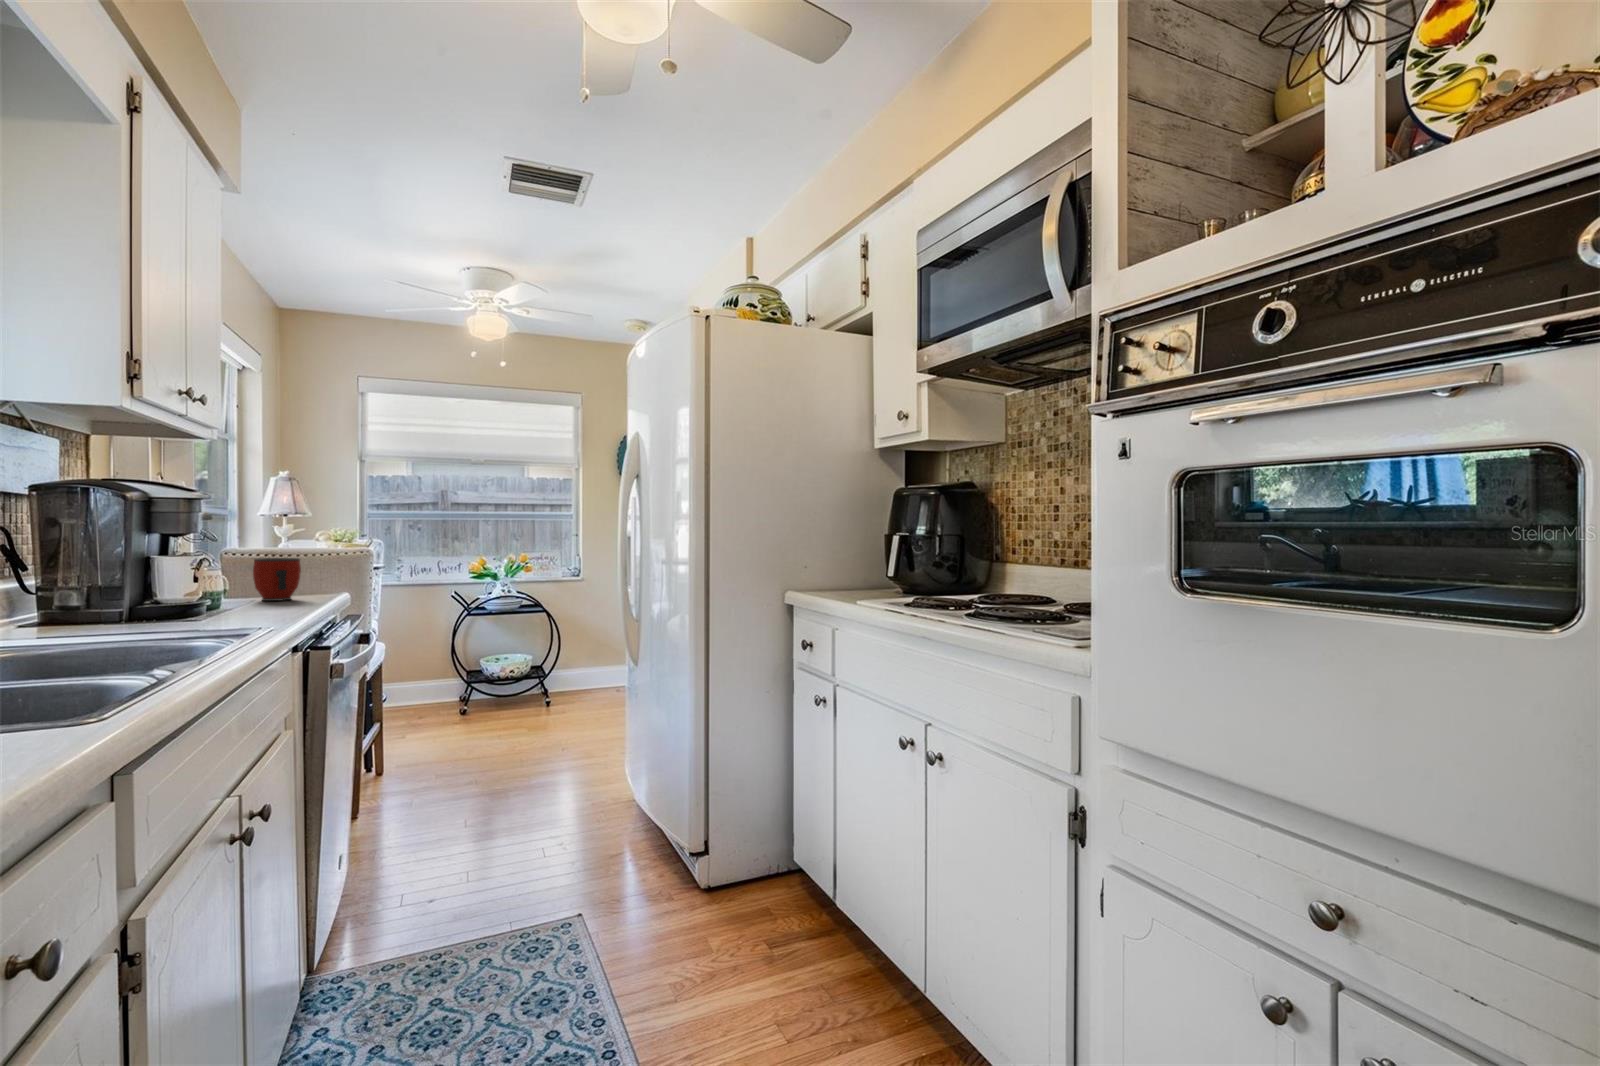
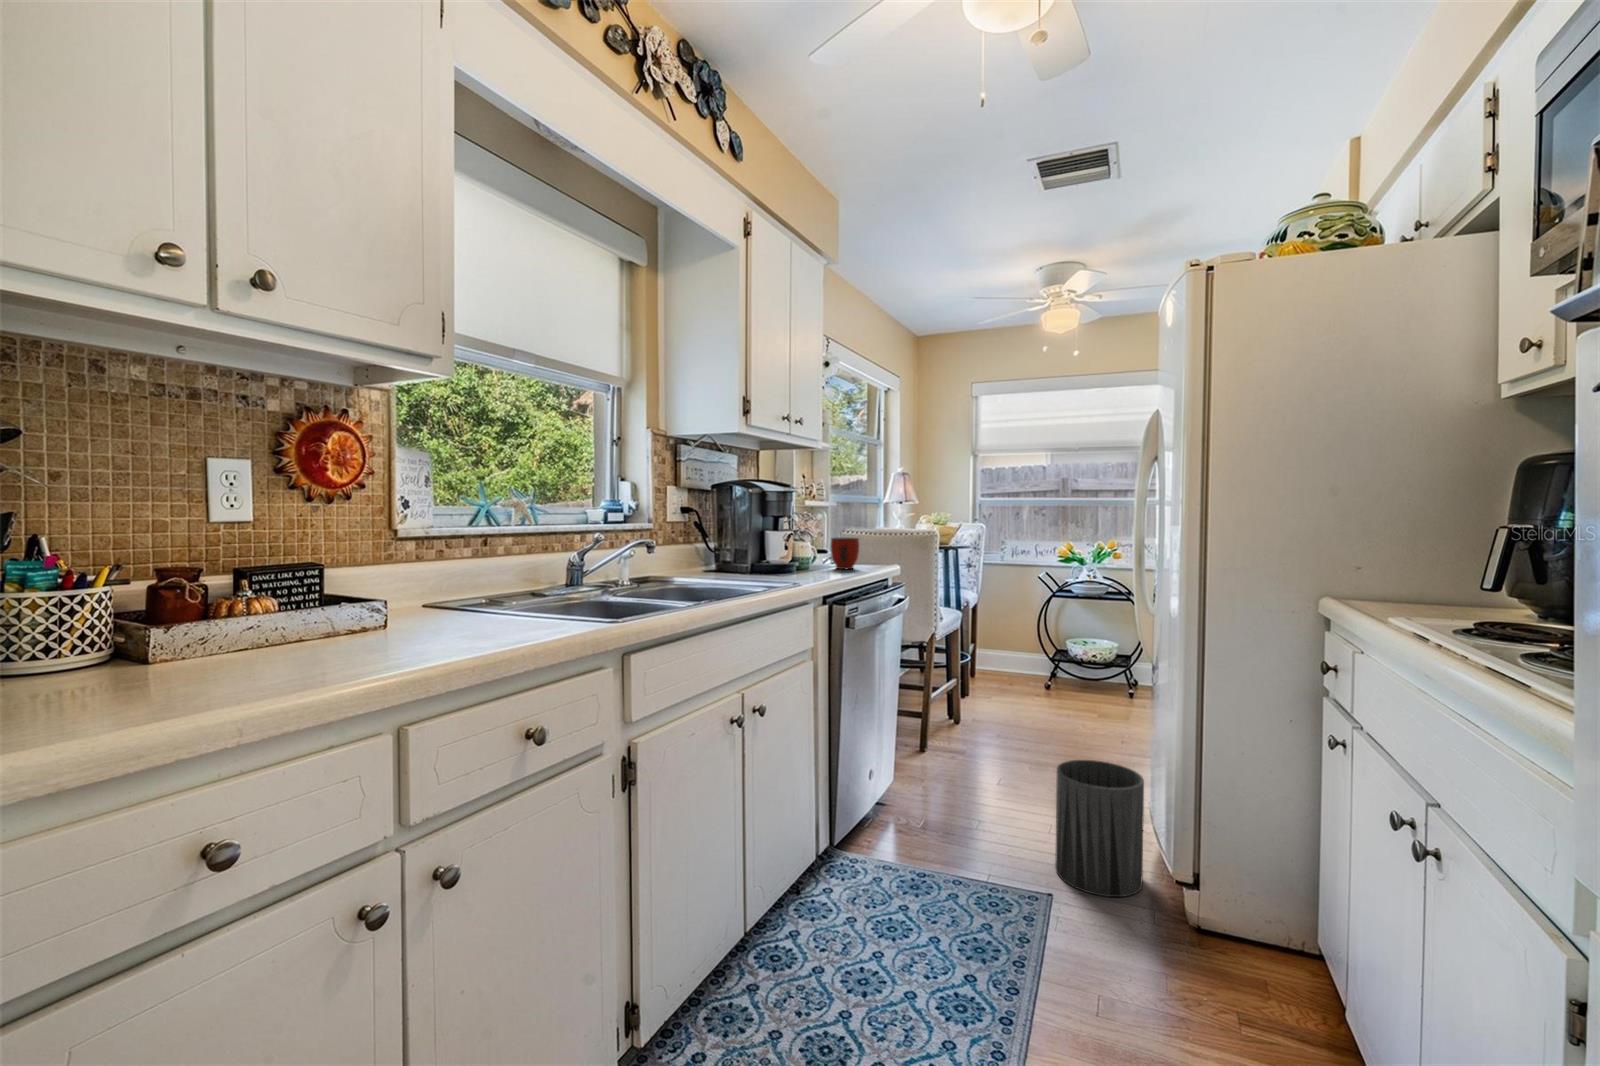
trash can: none [570,766,650,898] -> present [1055,760,1144,897]

